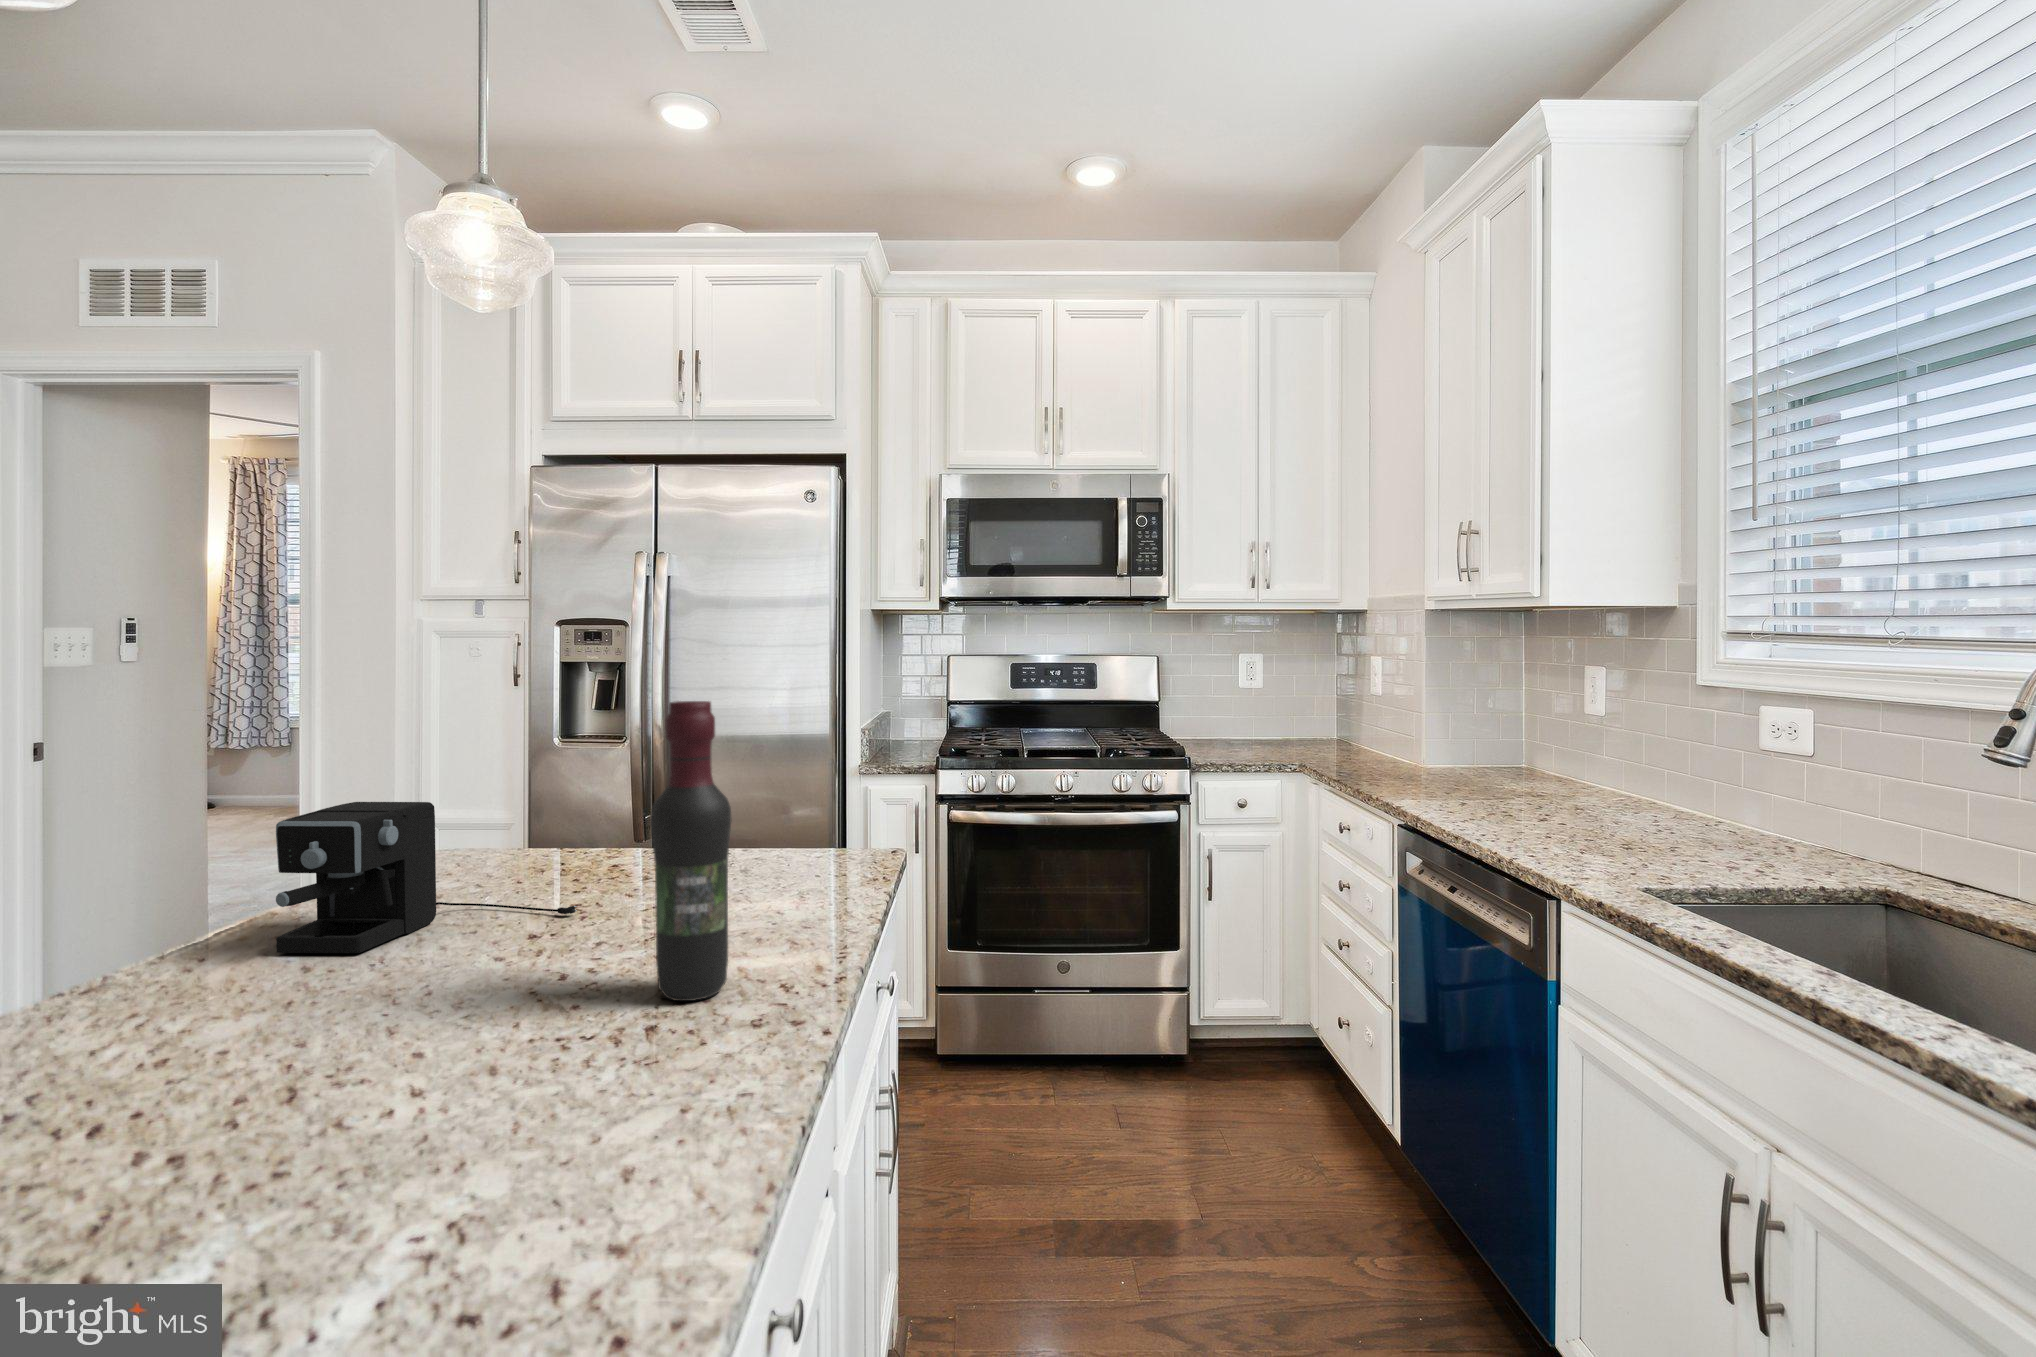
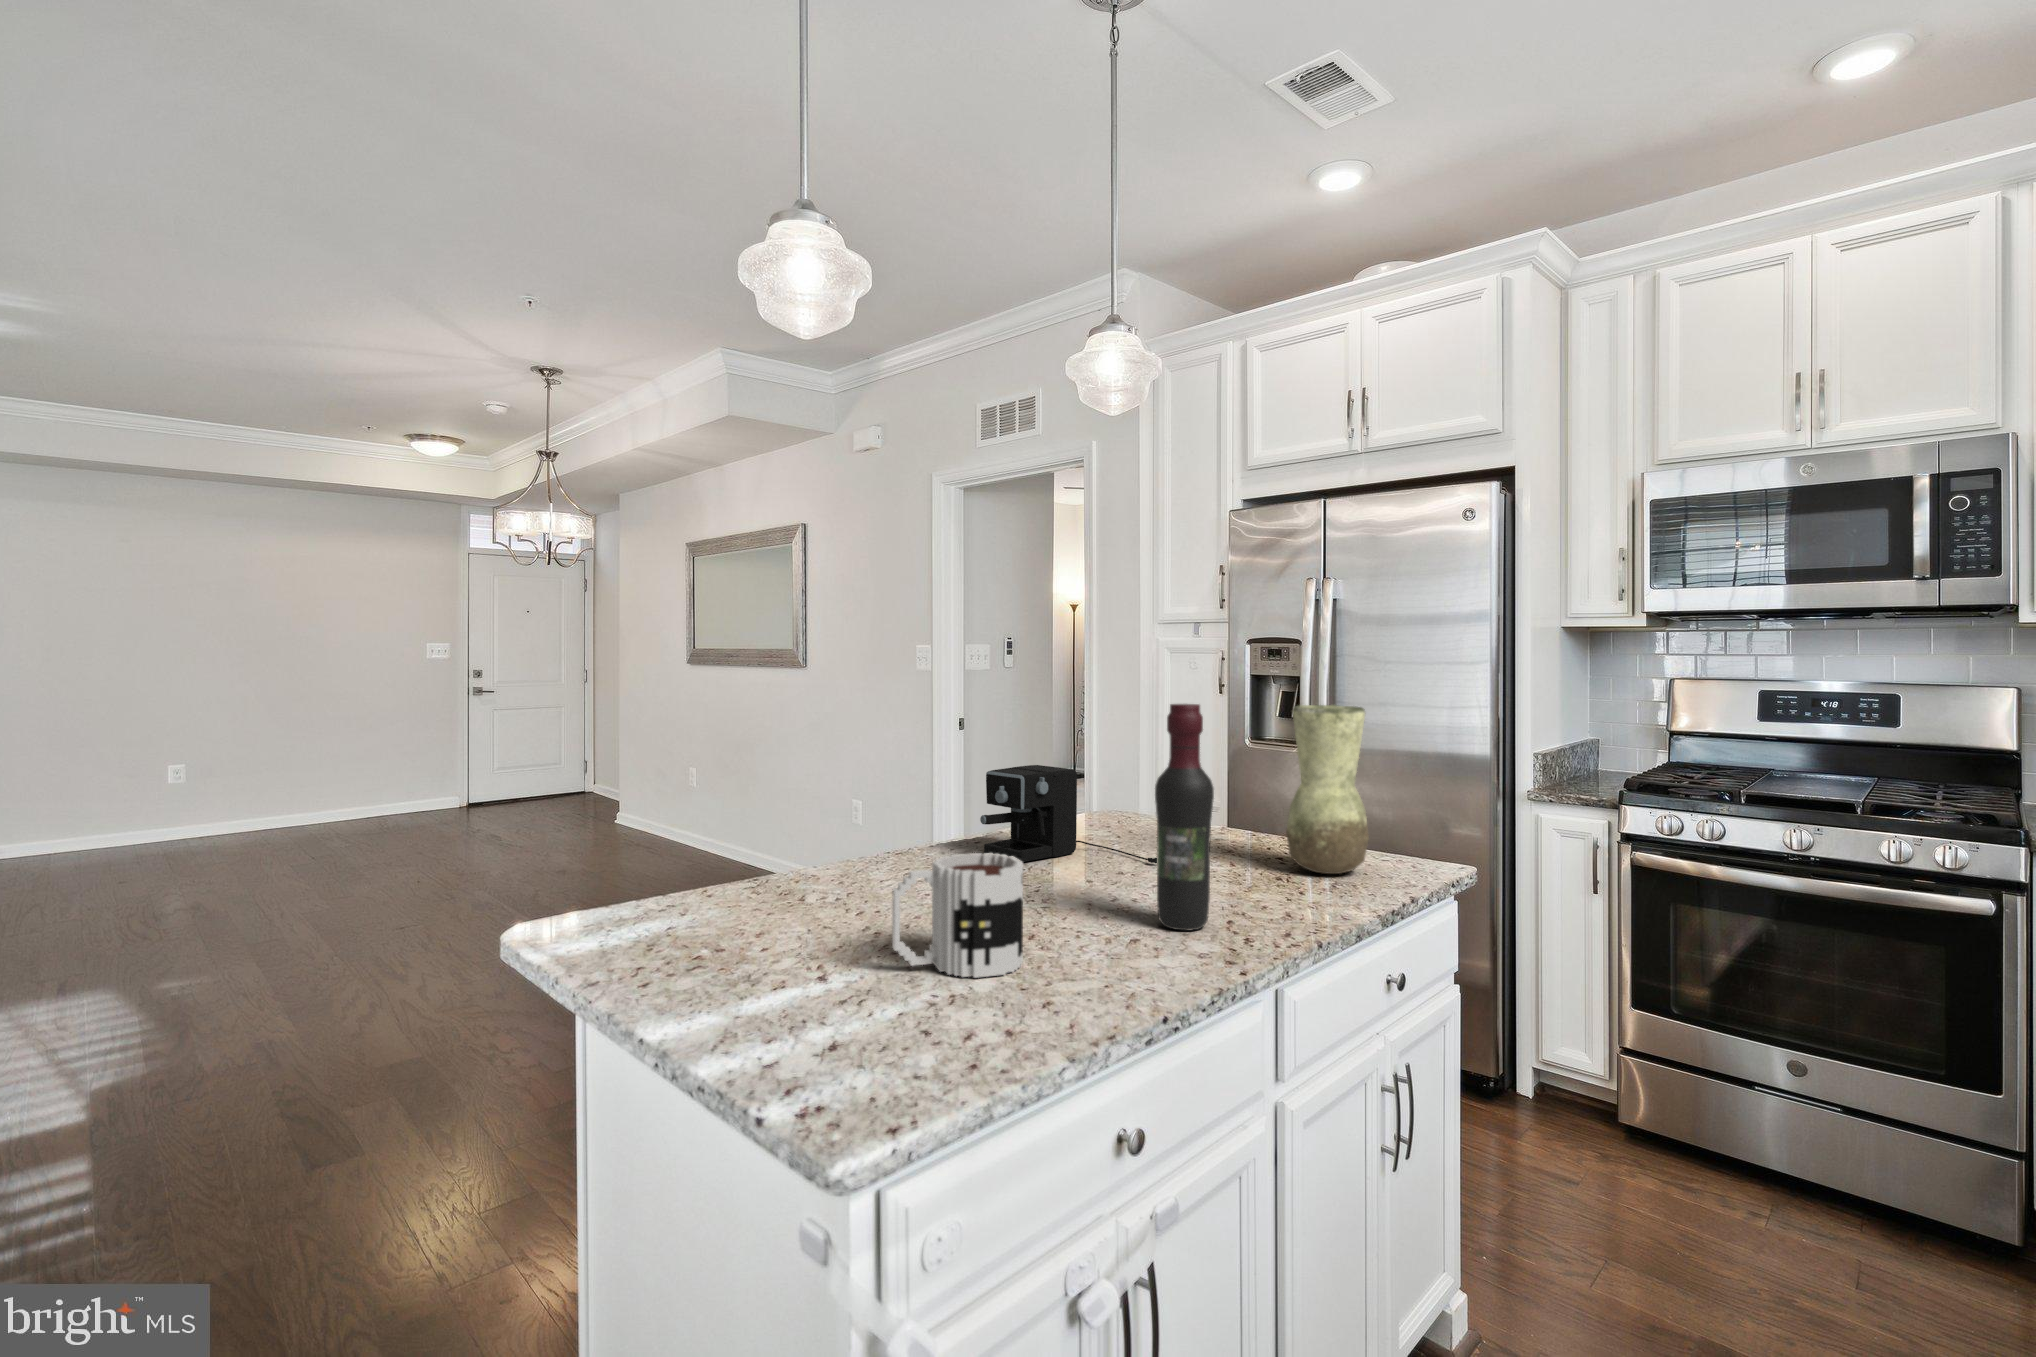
vase: none [731,694,825,888] -> present [1286,705,1369,874]
mug: none [276,957,527,1198] -> present [892,853,1023,978]

